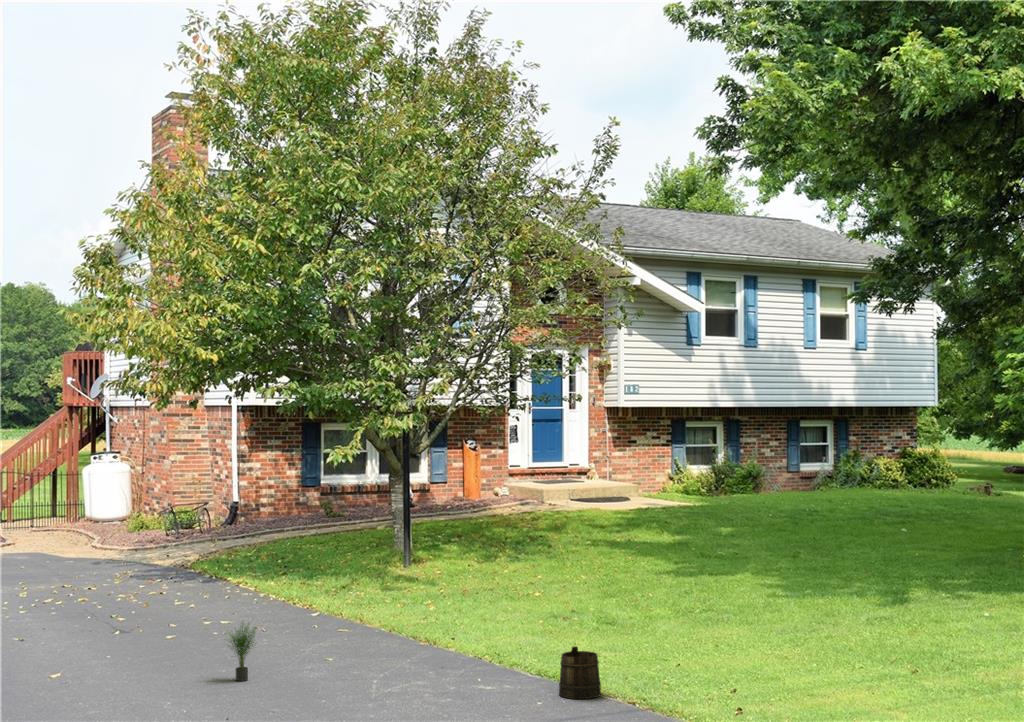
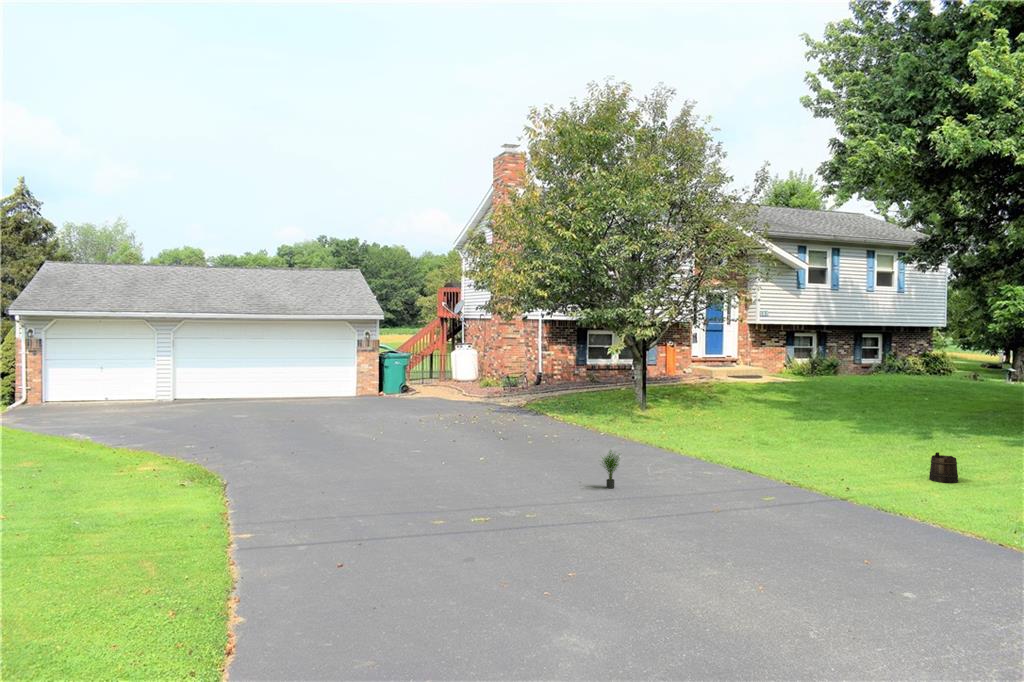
bucket: present [559,646,601,699] -> present [929,452,958,483]

